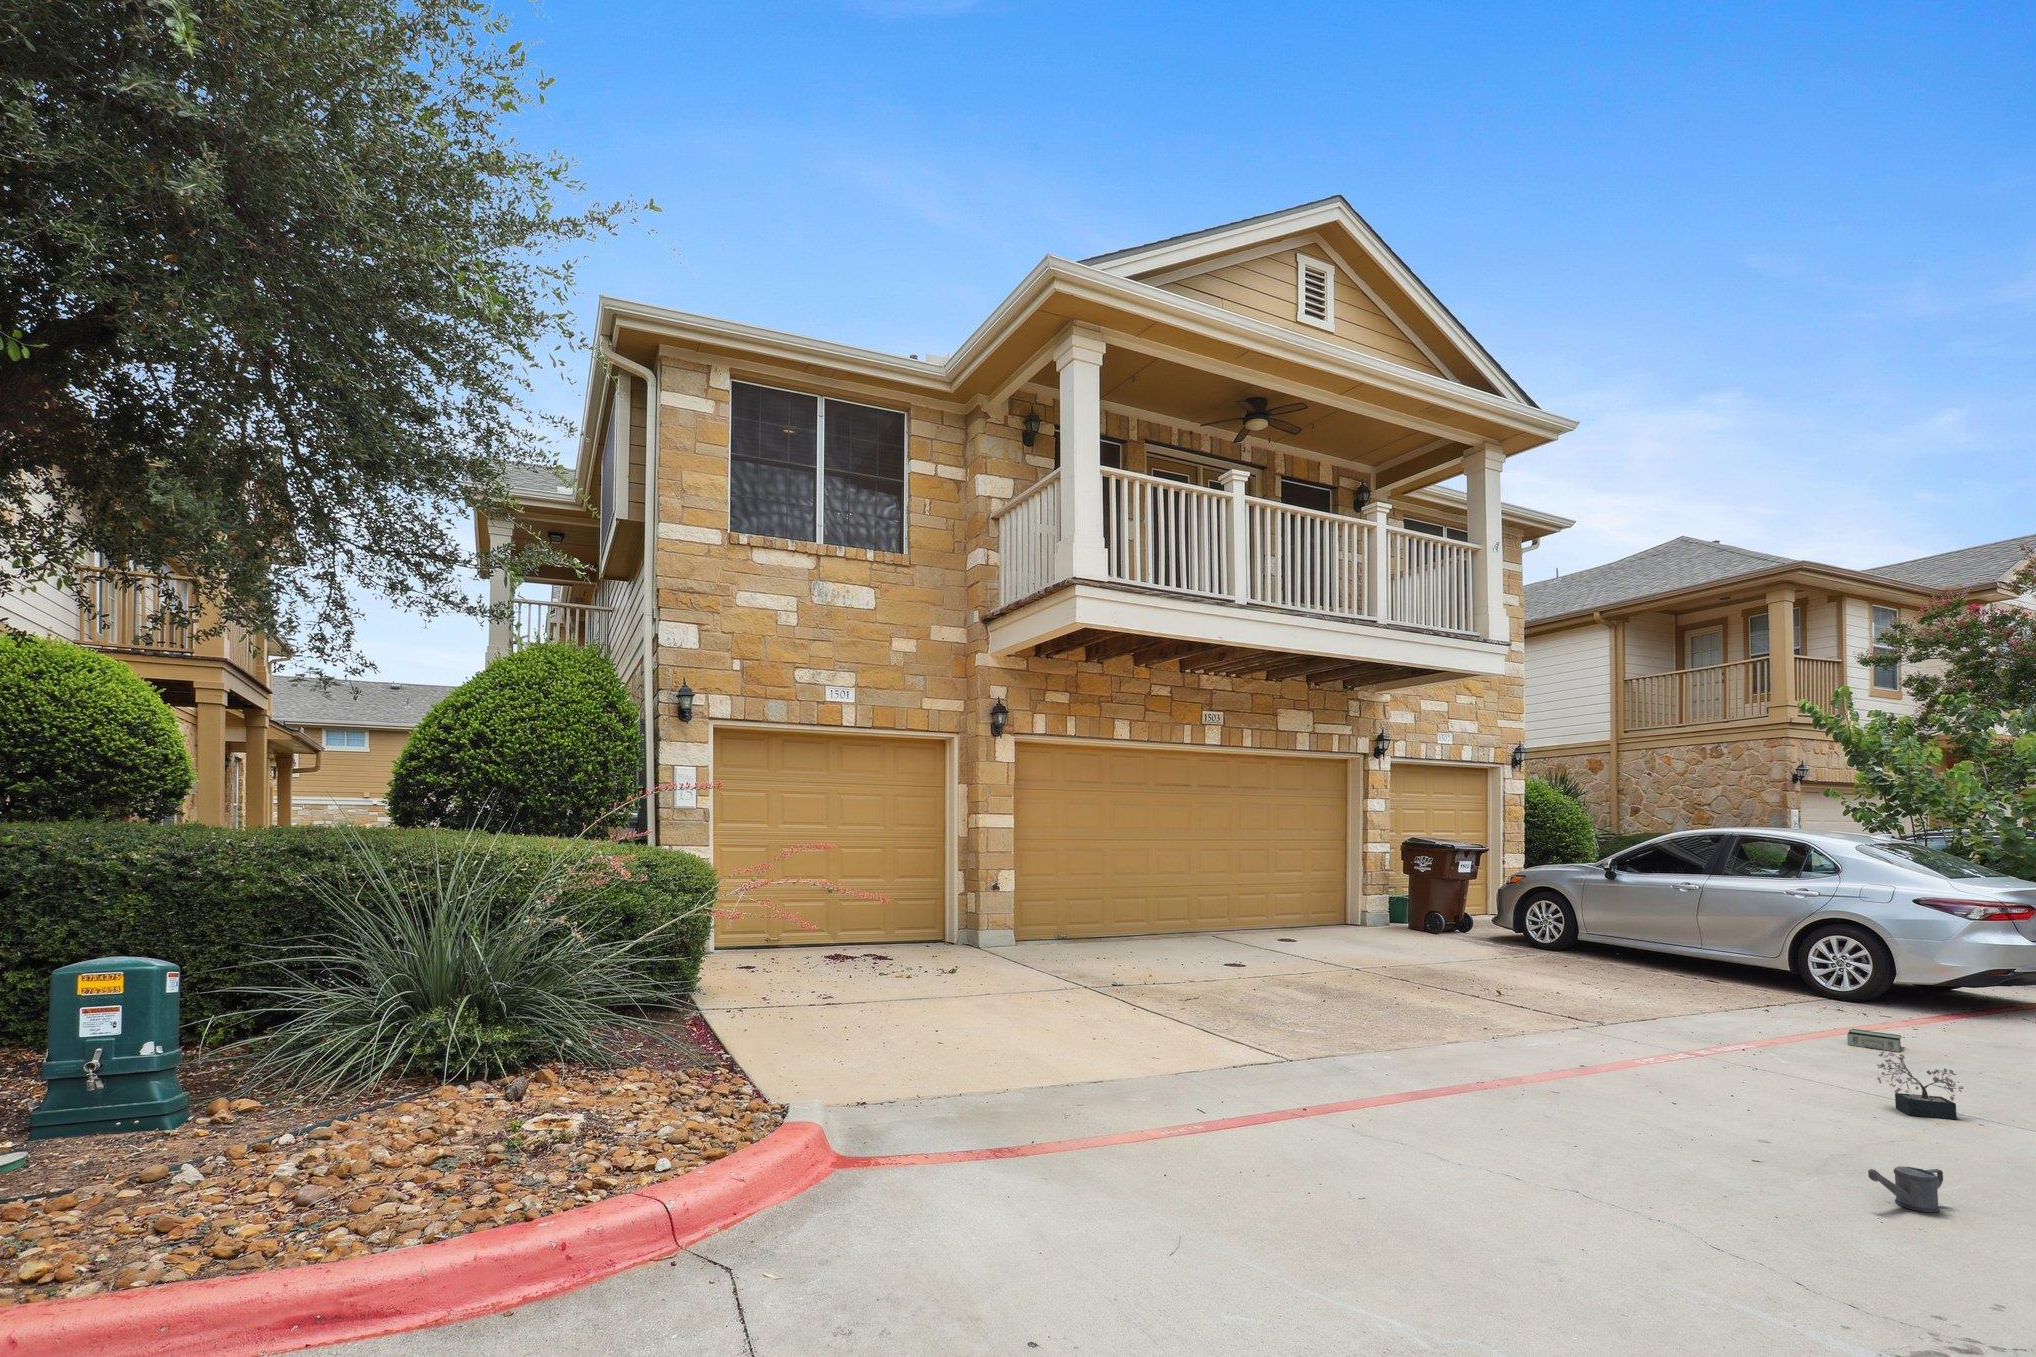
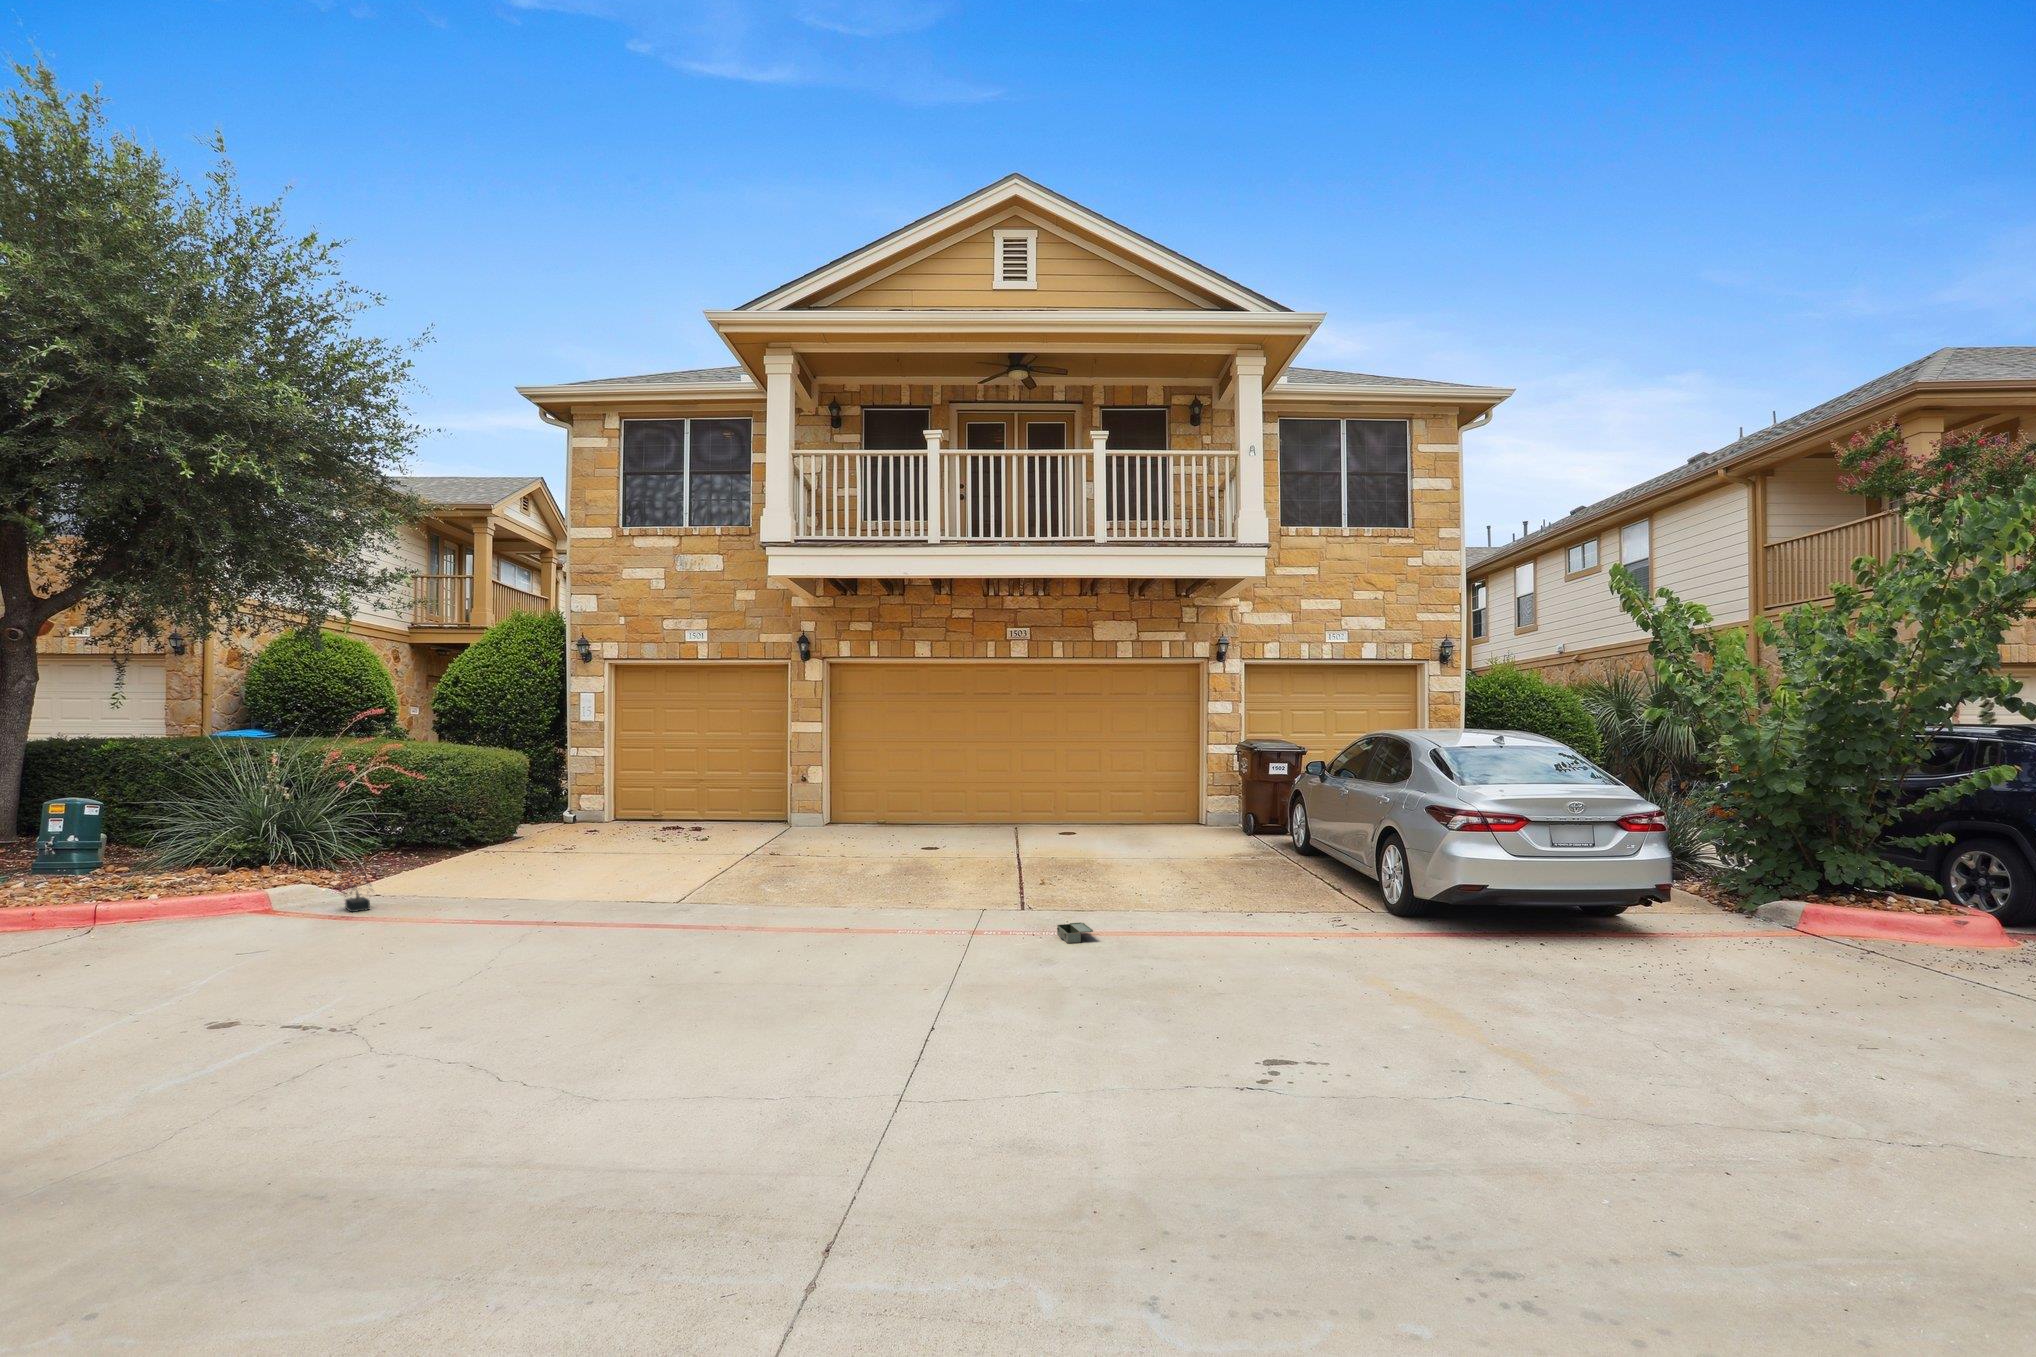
decorative plant: present [1877,1051,1963,1119] -> present [340,872,373,912]
watering can: present [1868,1166,1943,1212] -> none [496,968,547,999]

